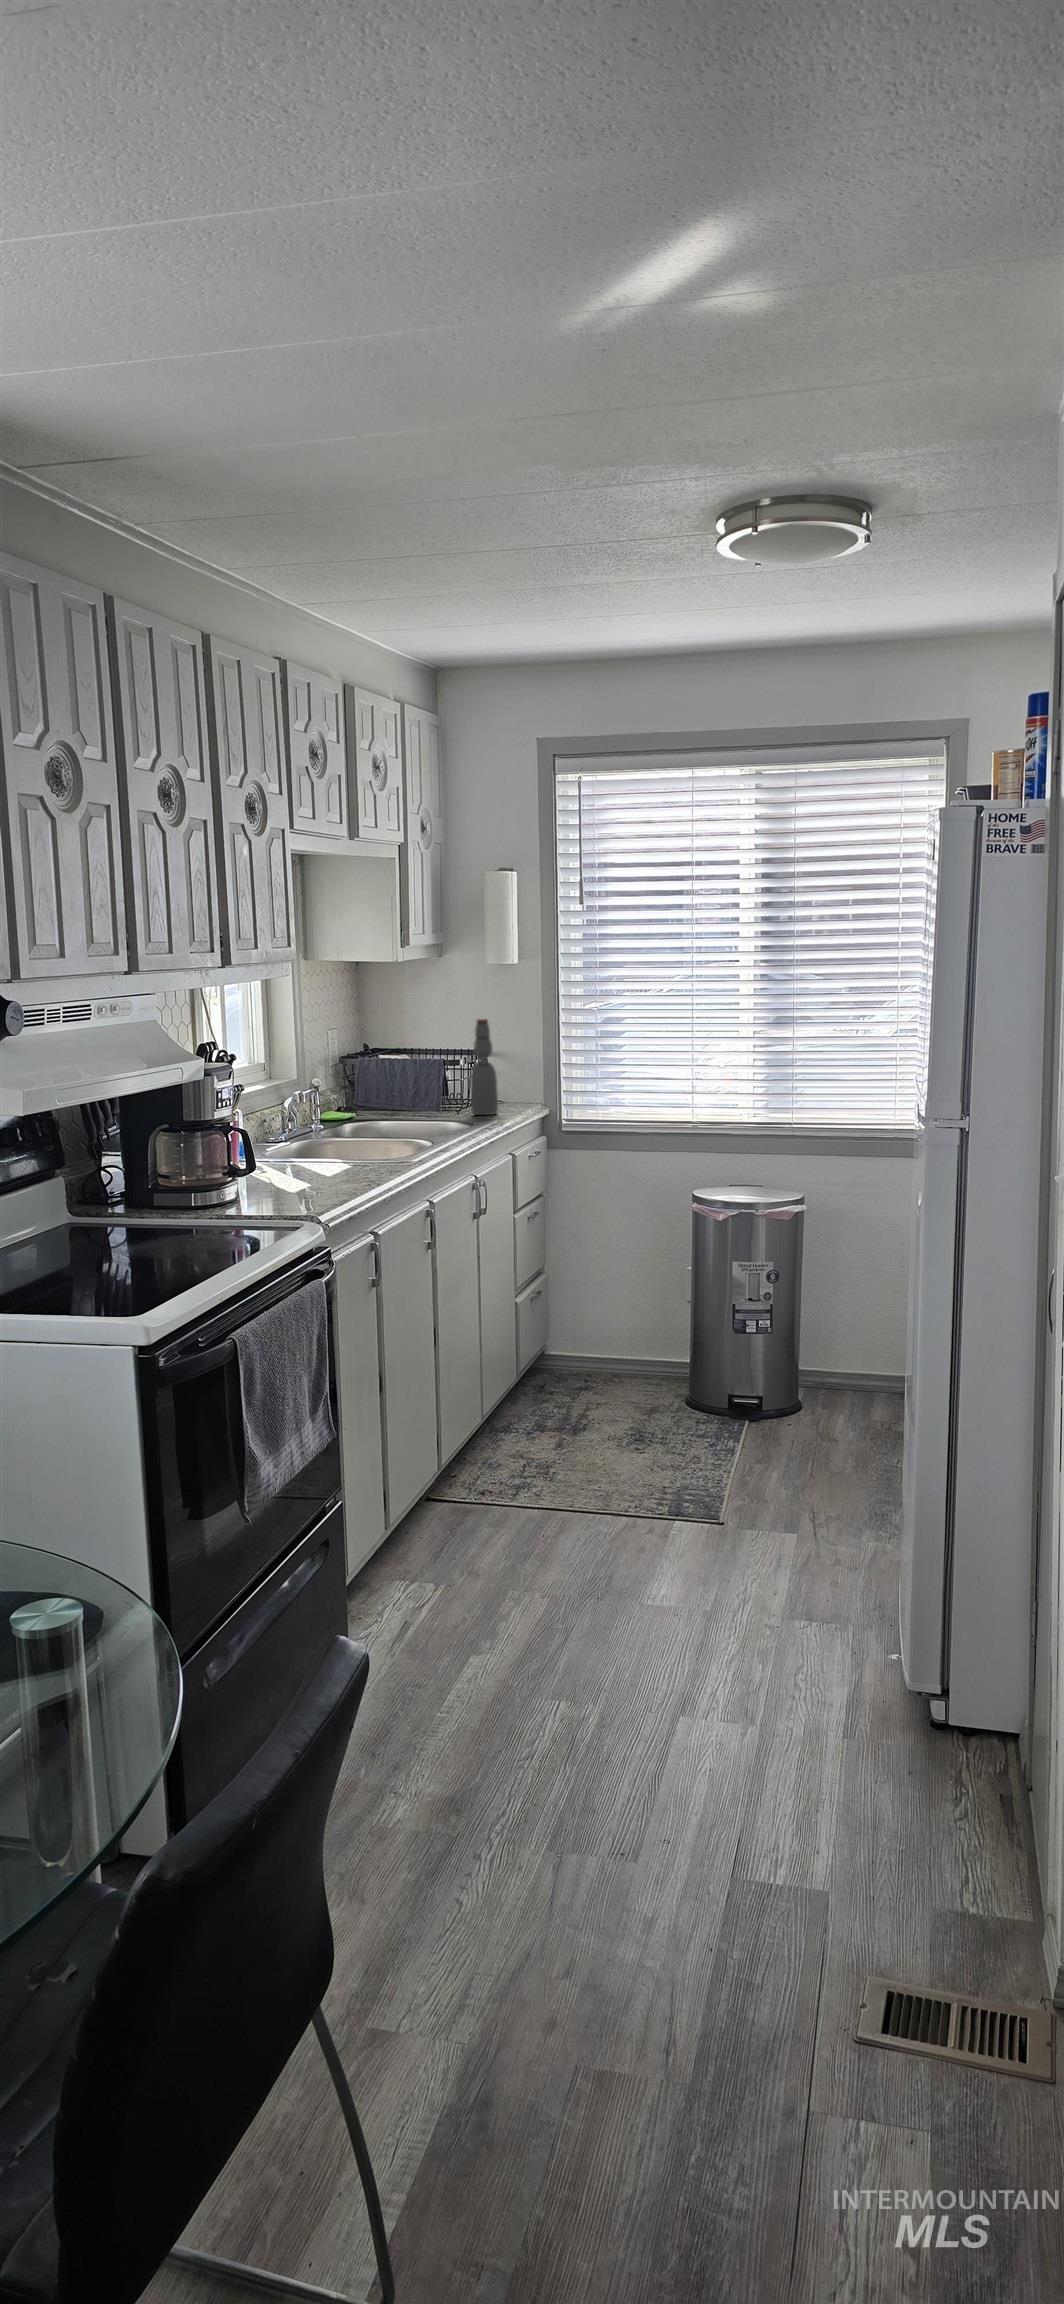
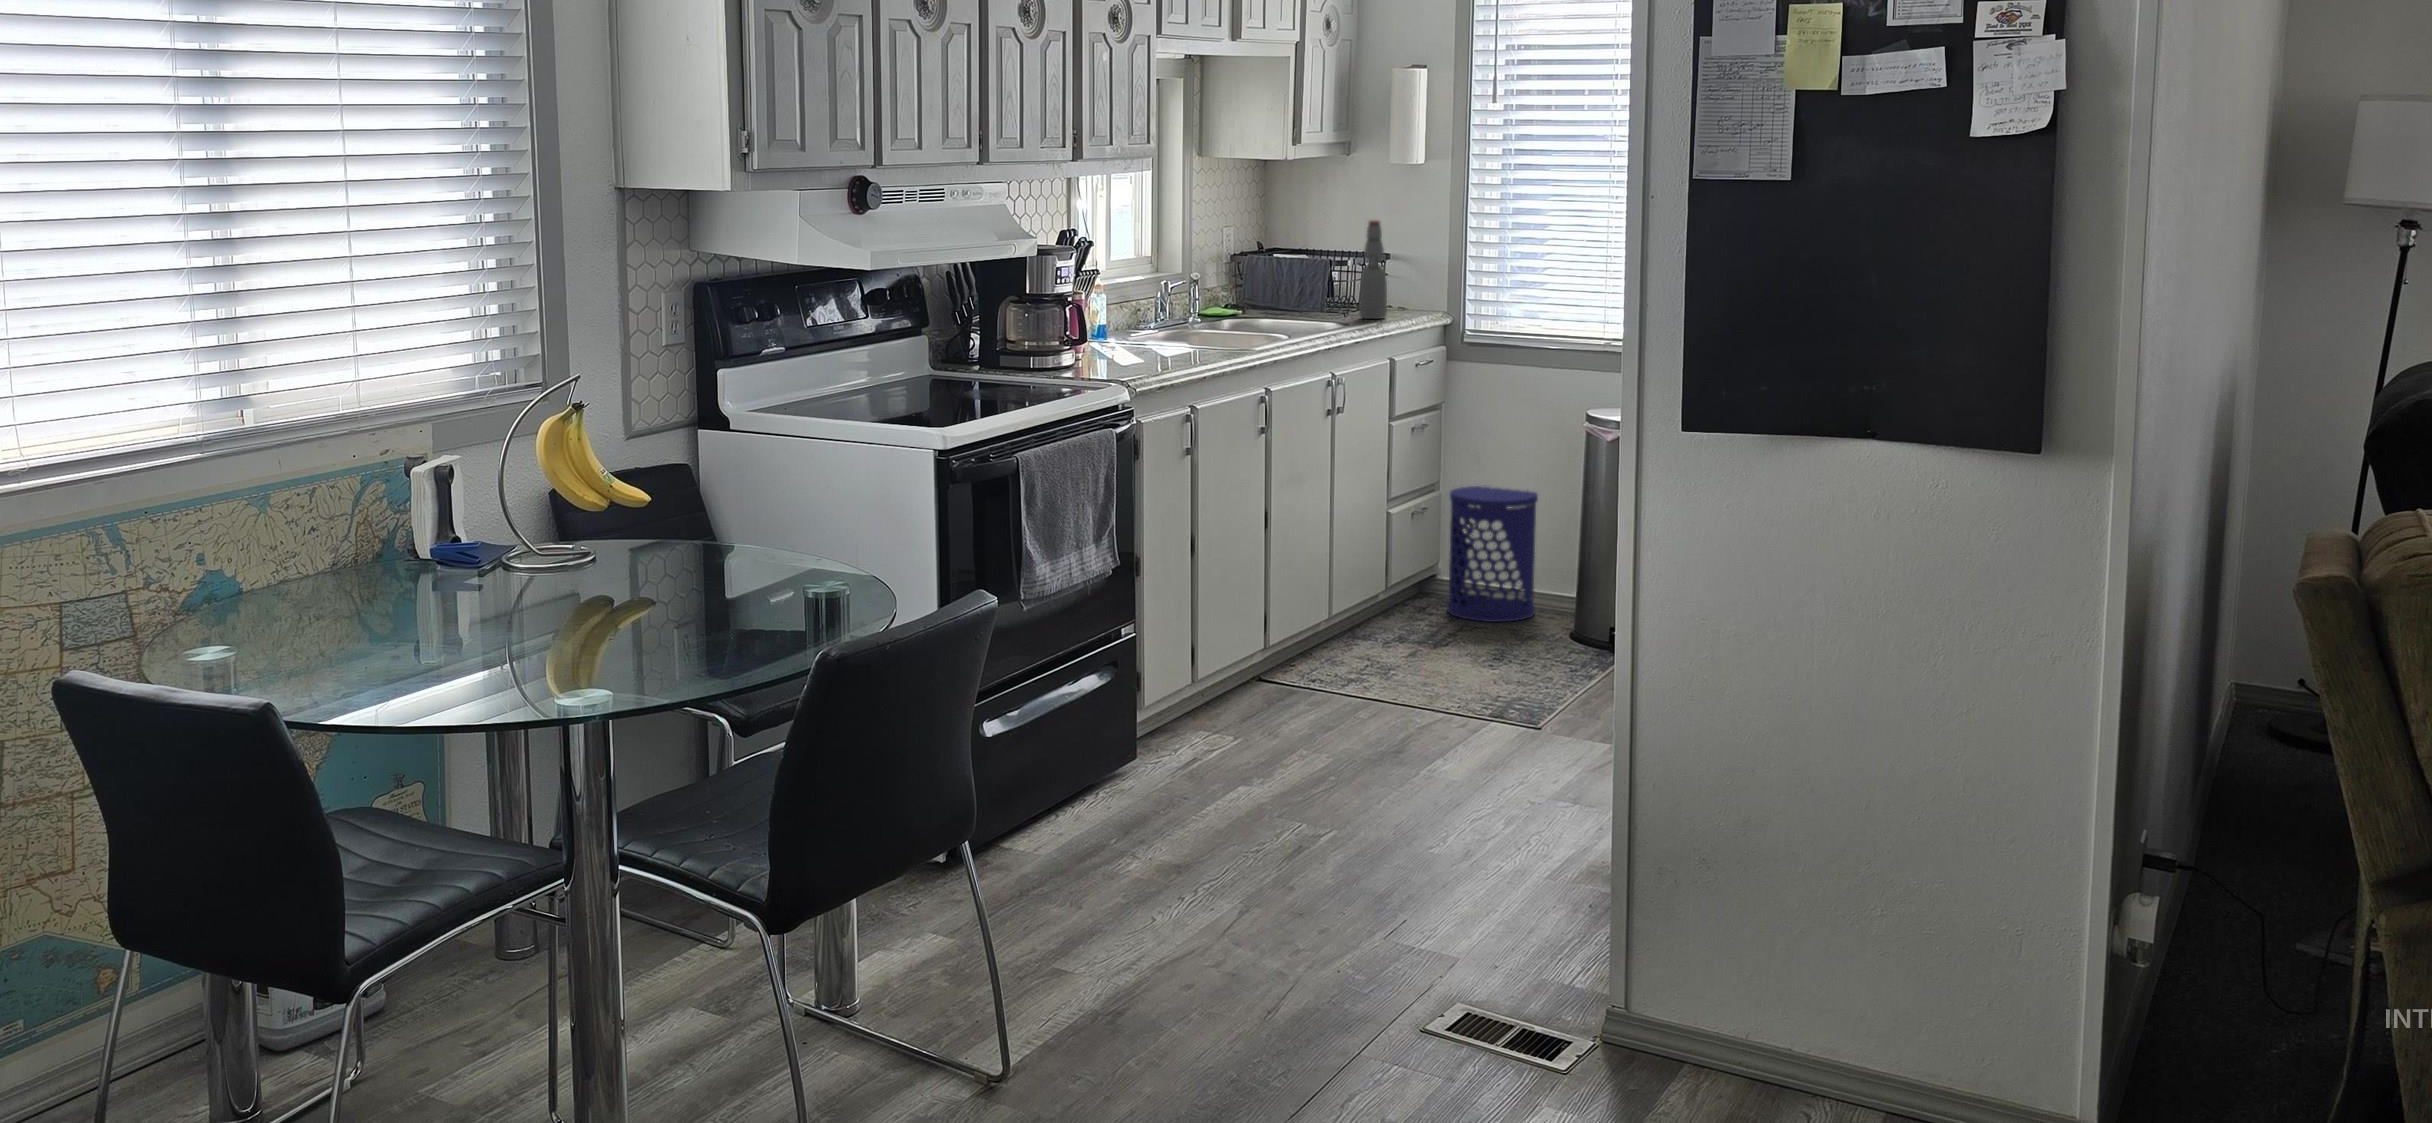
waste bin: none [563,1264,646,1397] -> present [1447,486,1538,622]

